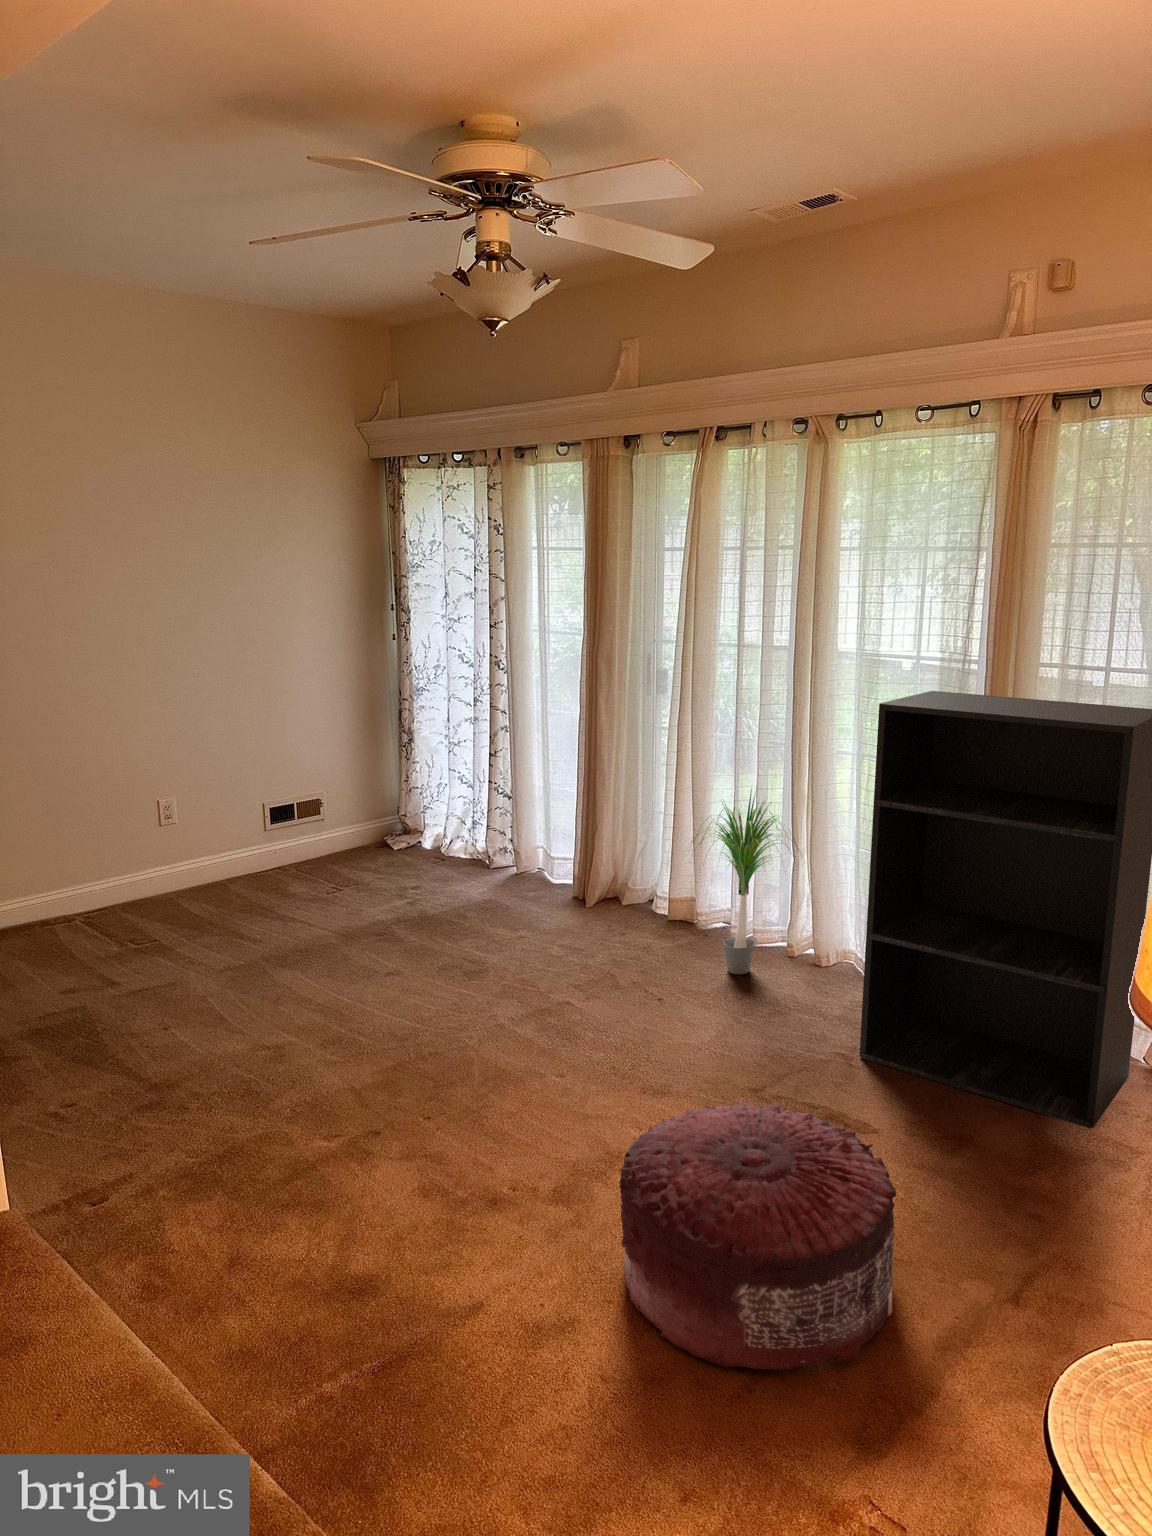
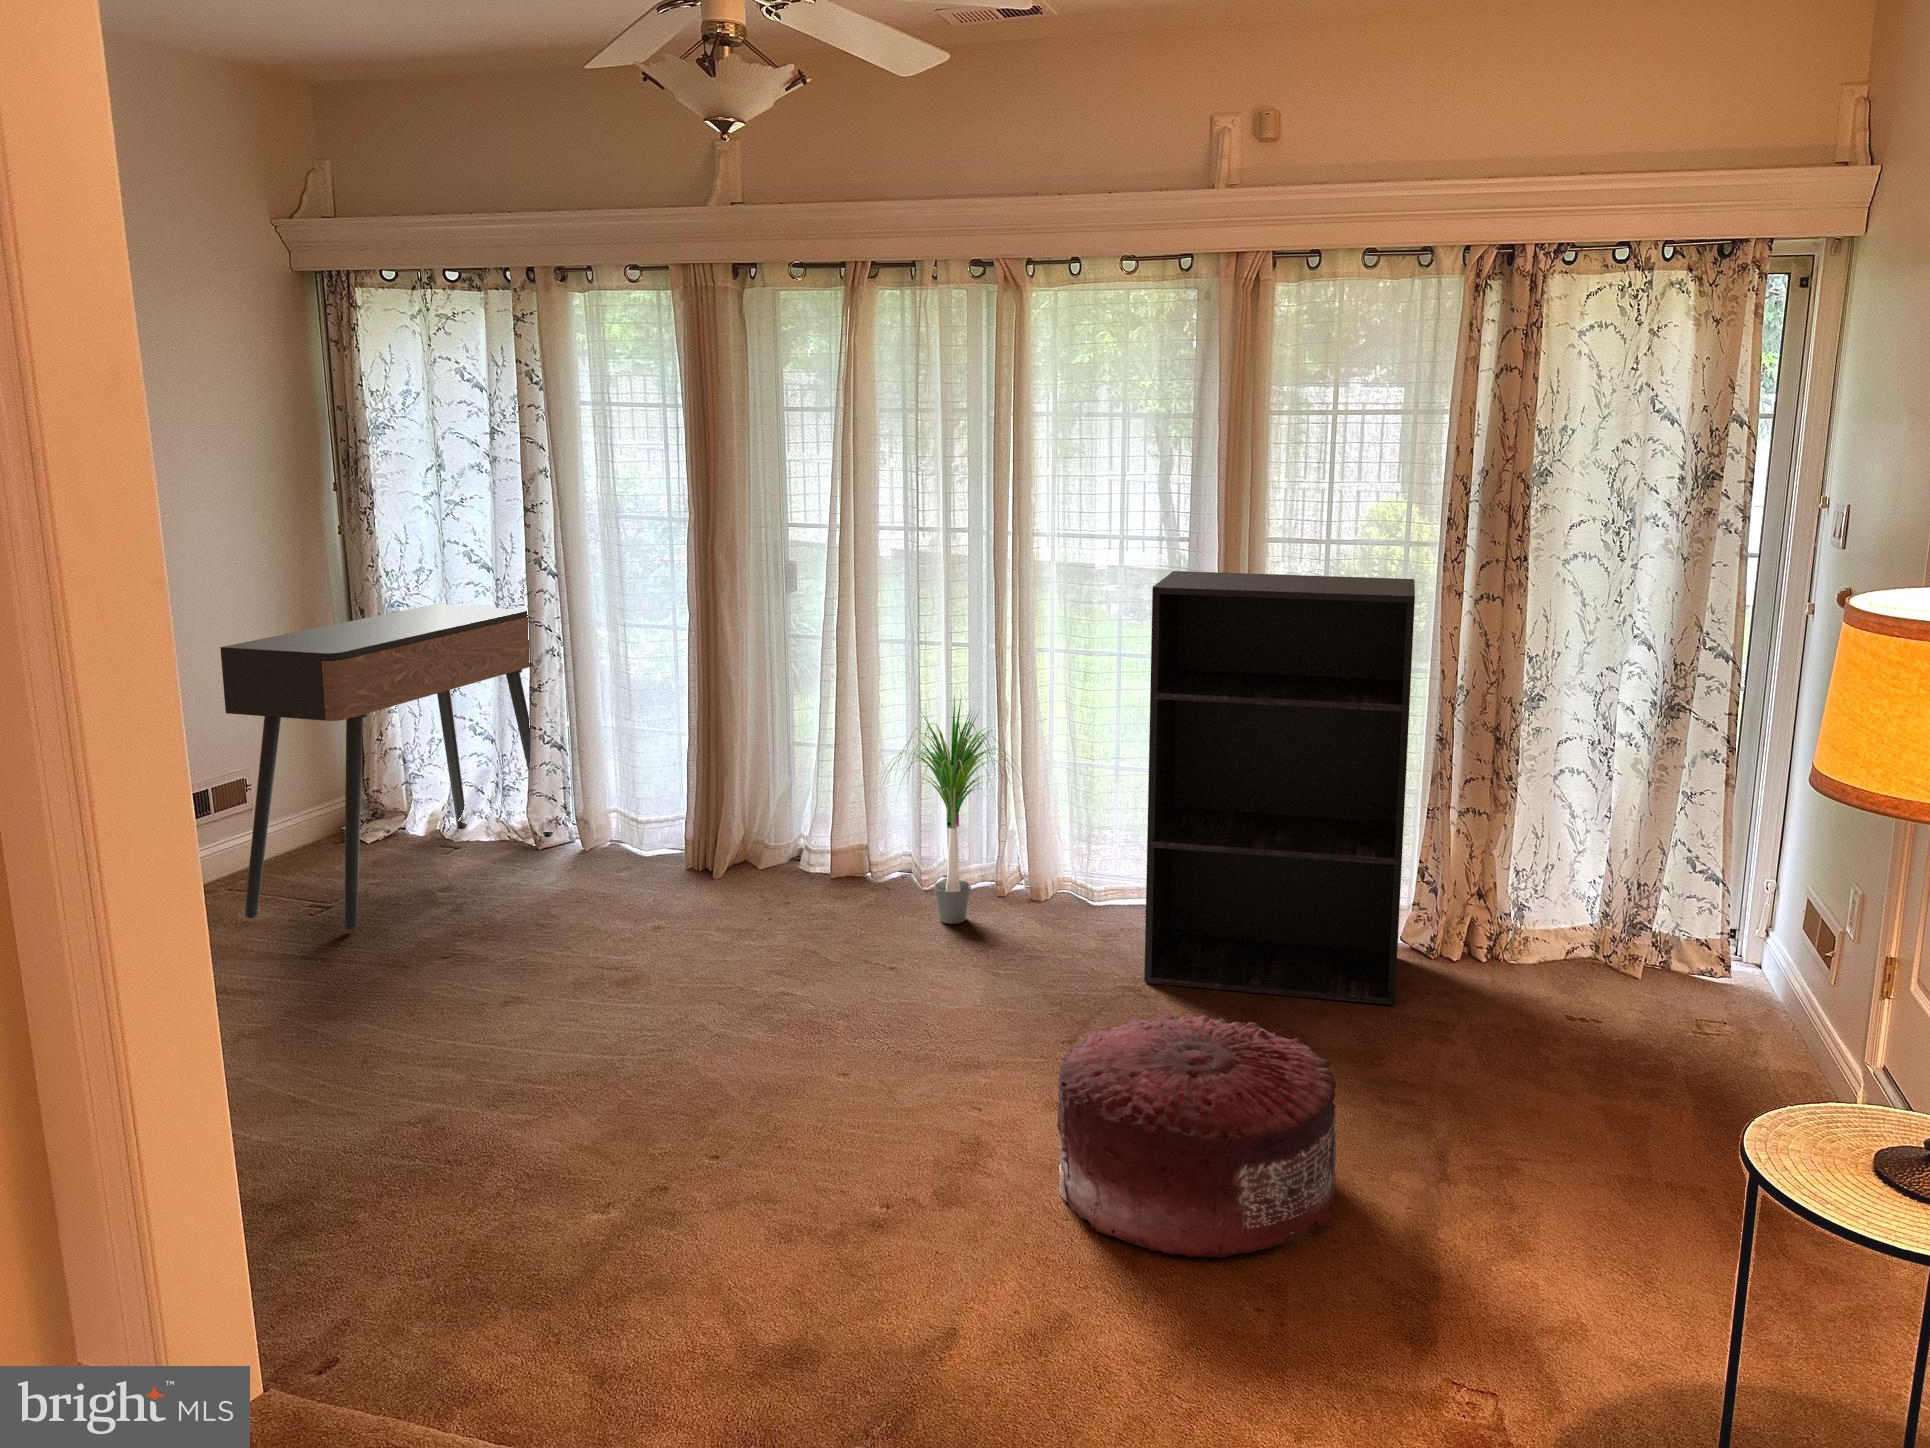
console table: none [266,689,509,911] -> present [220,603,553,930]

